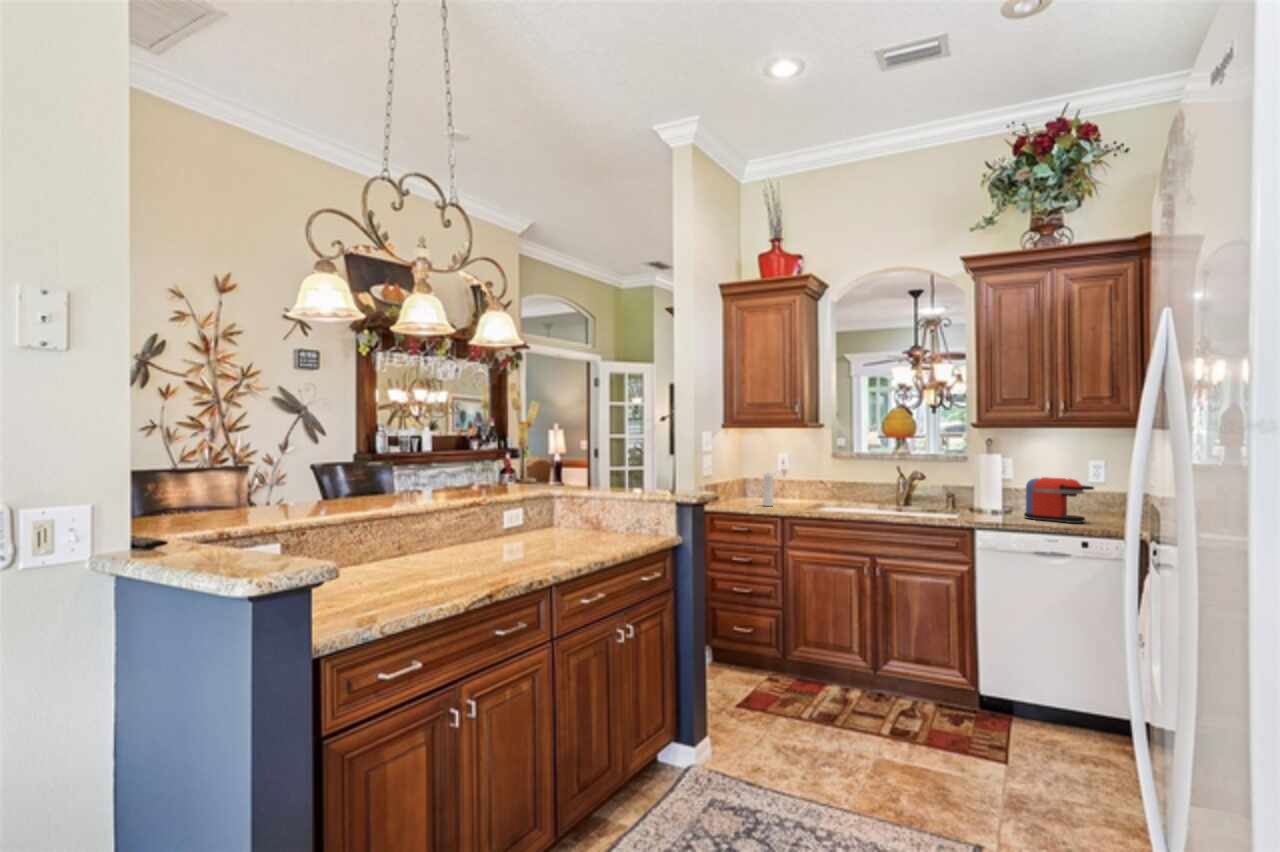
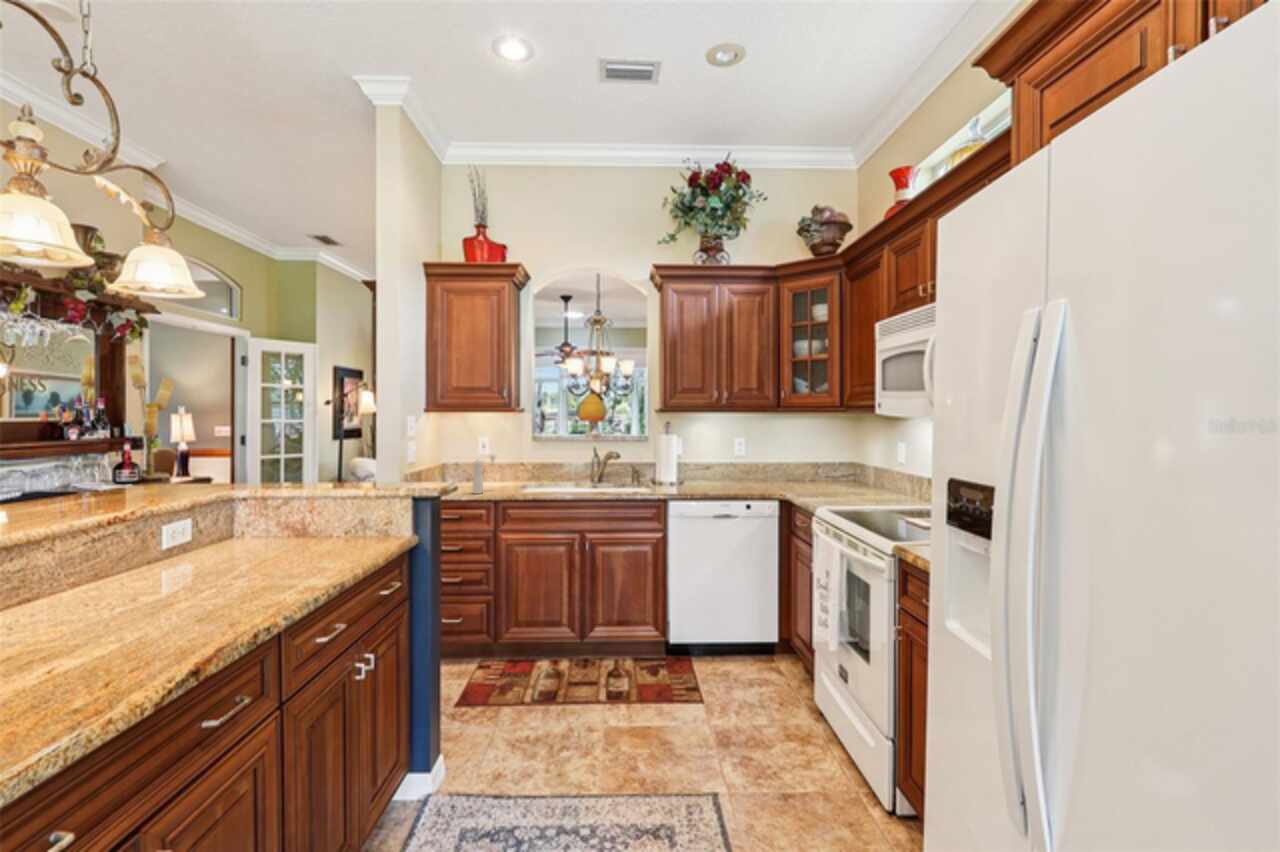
coffee maker: present [1024,477,1094,523] -> none [698,456,748,493]

